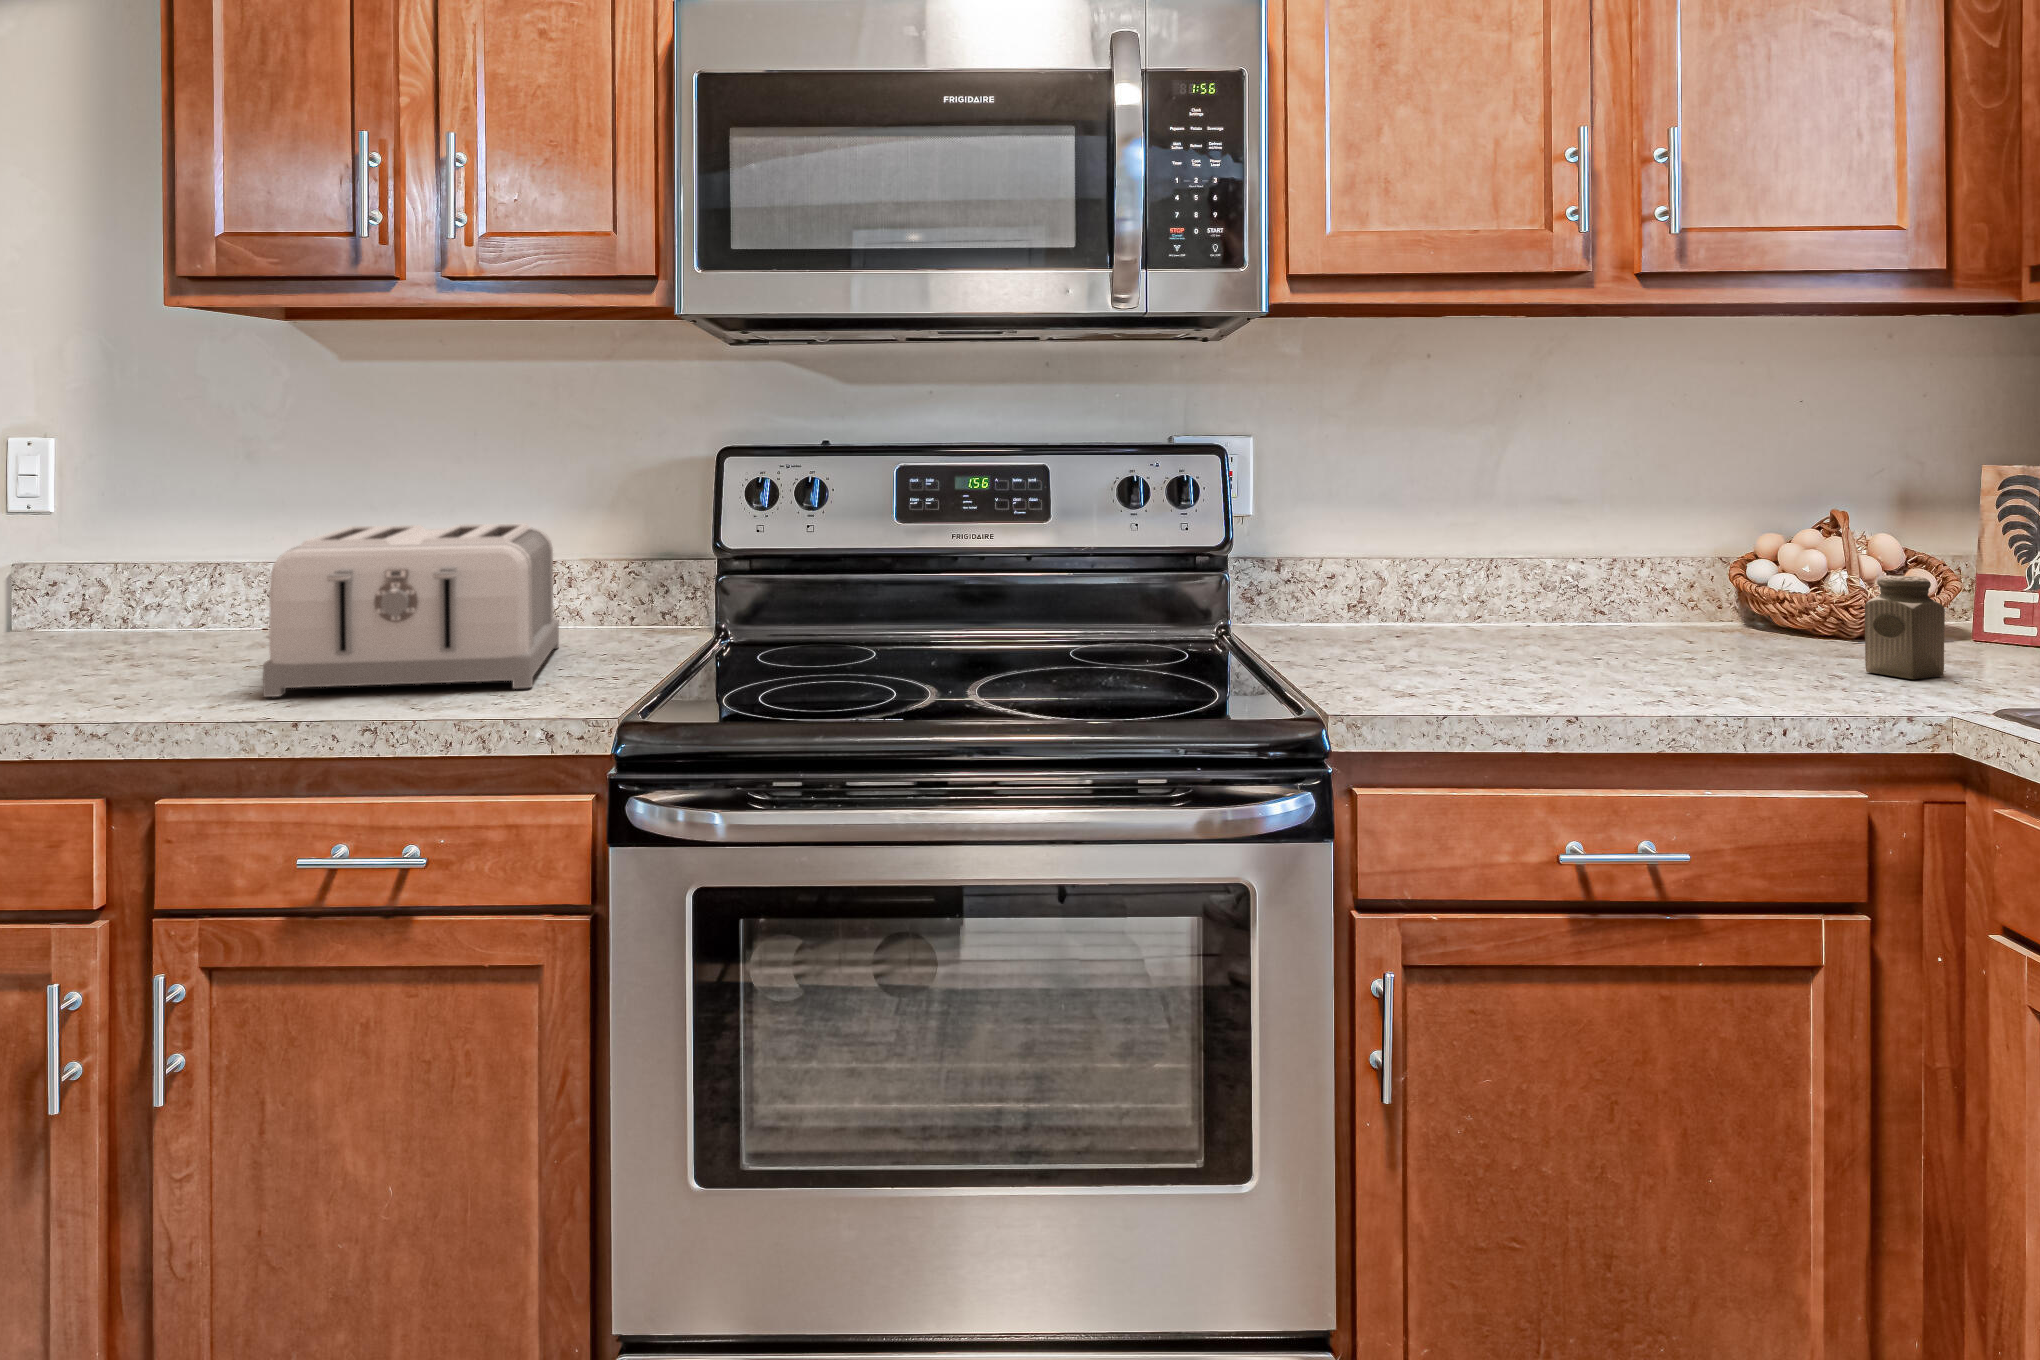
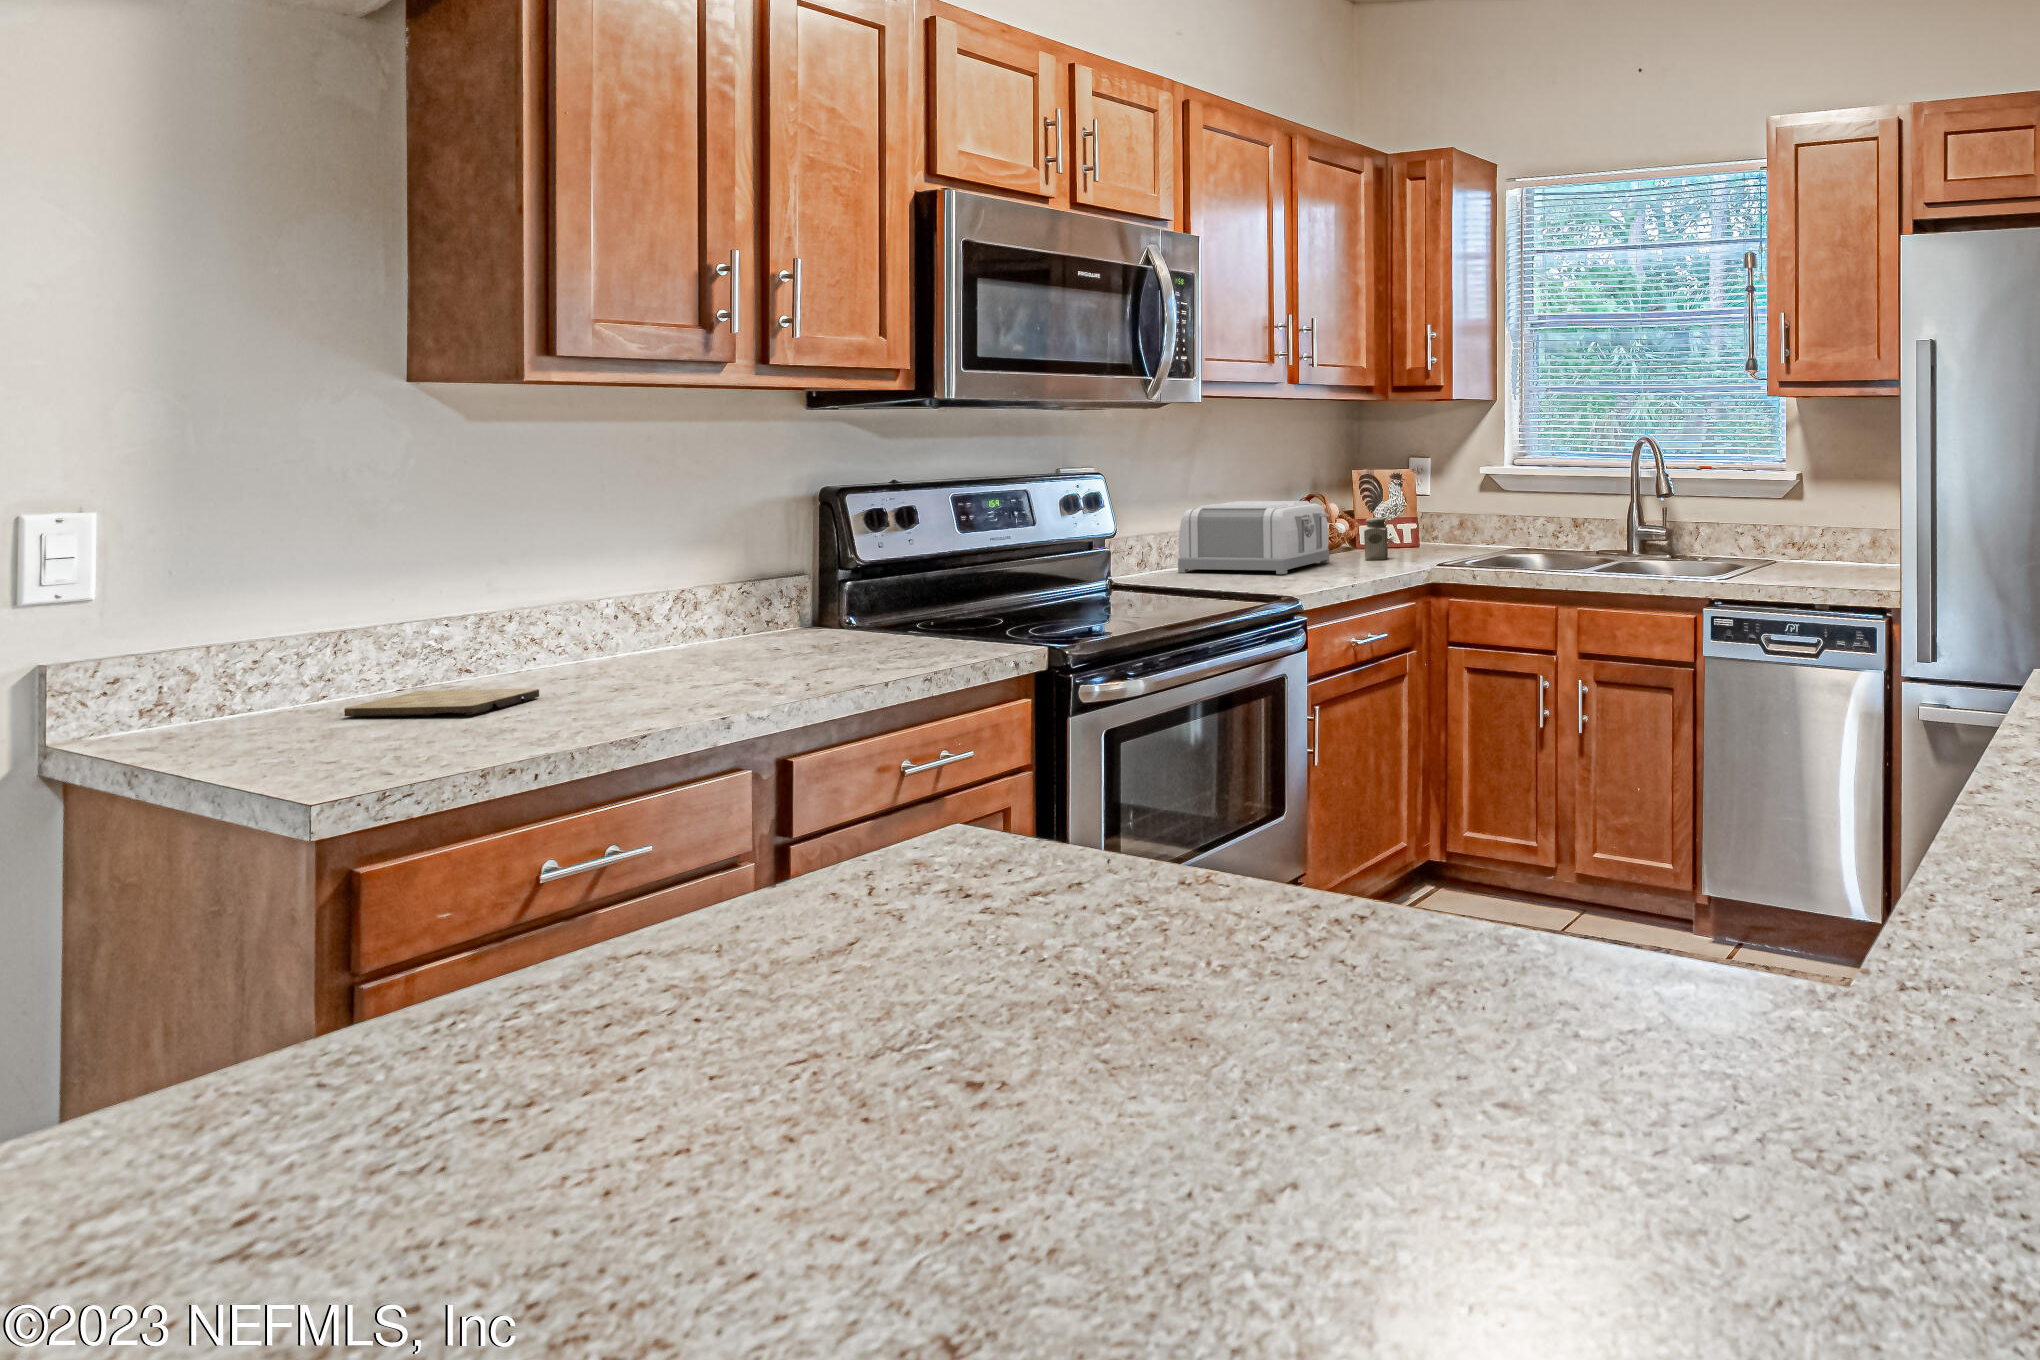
toaster: present [263,523,559,697] -> present [1178,501,1330,574]
cutting board: none [105,634,222,667] -> present [344,689,539,716]

